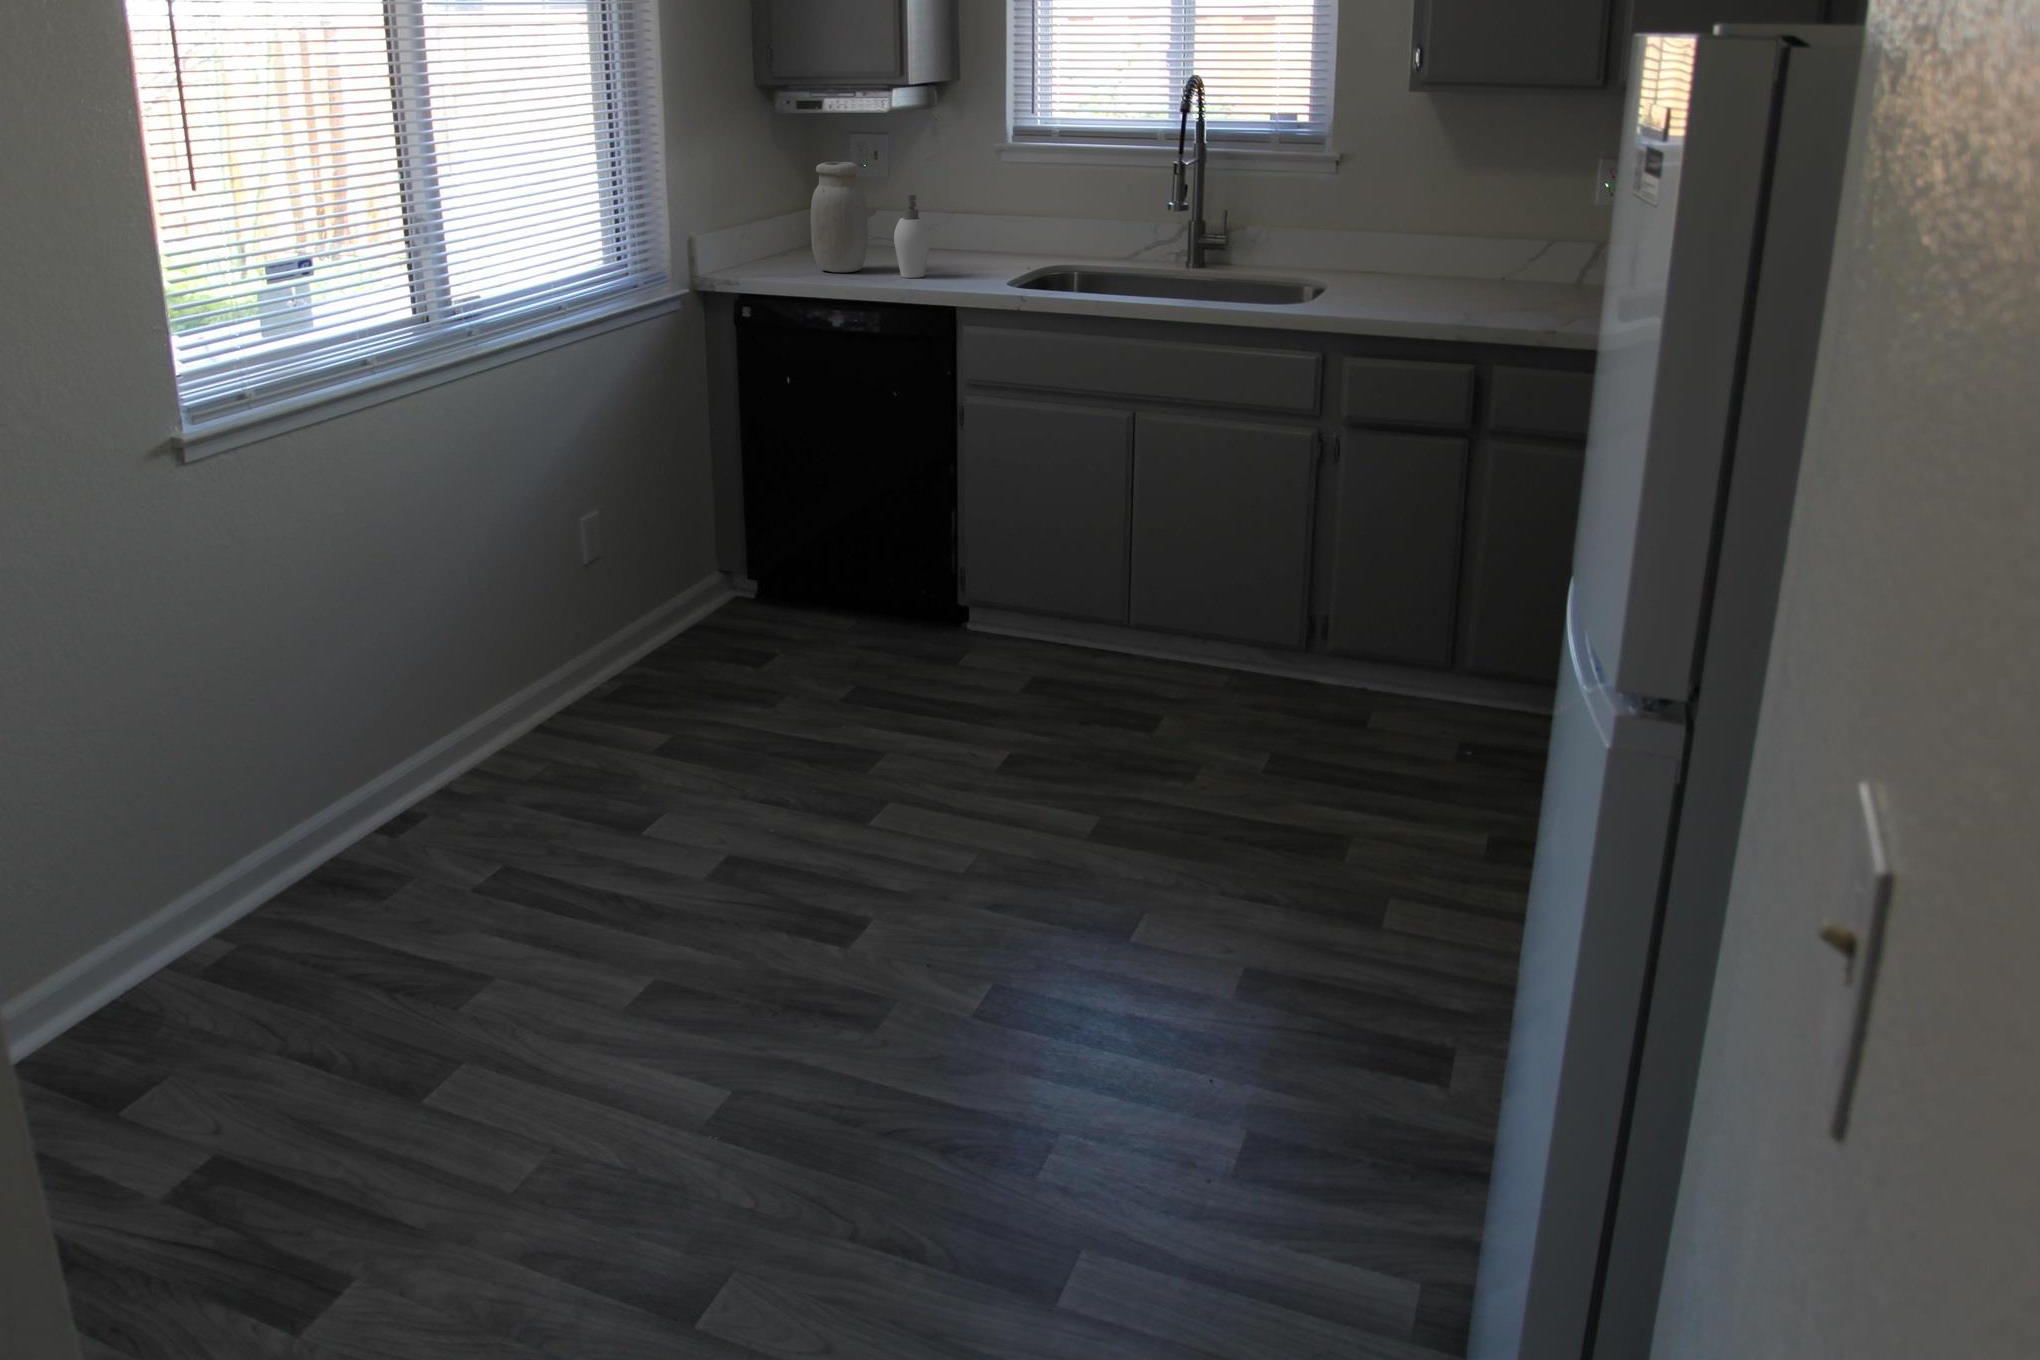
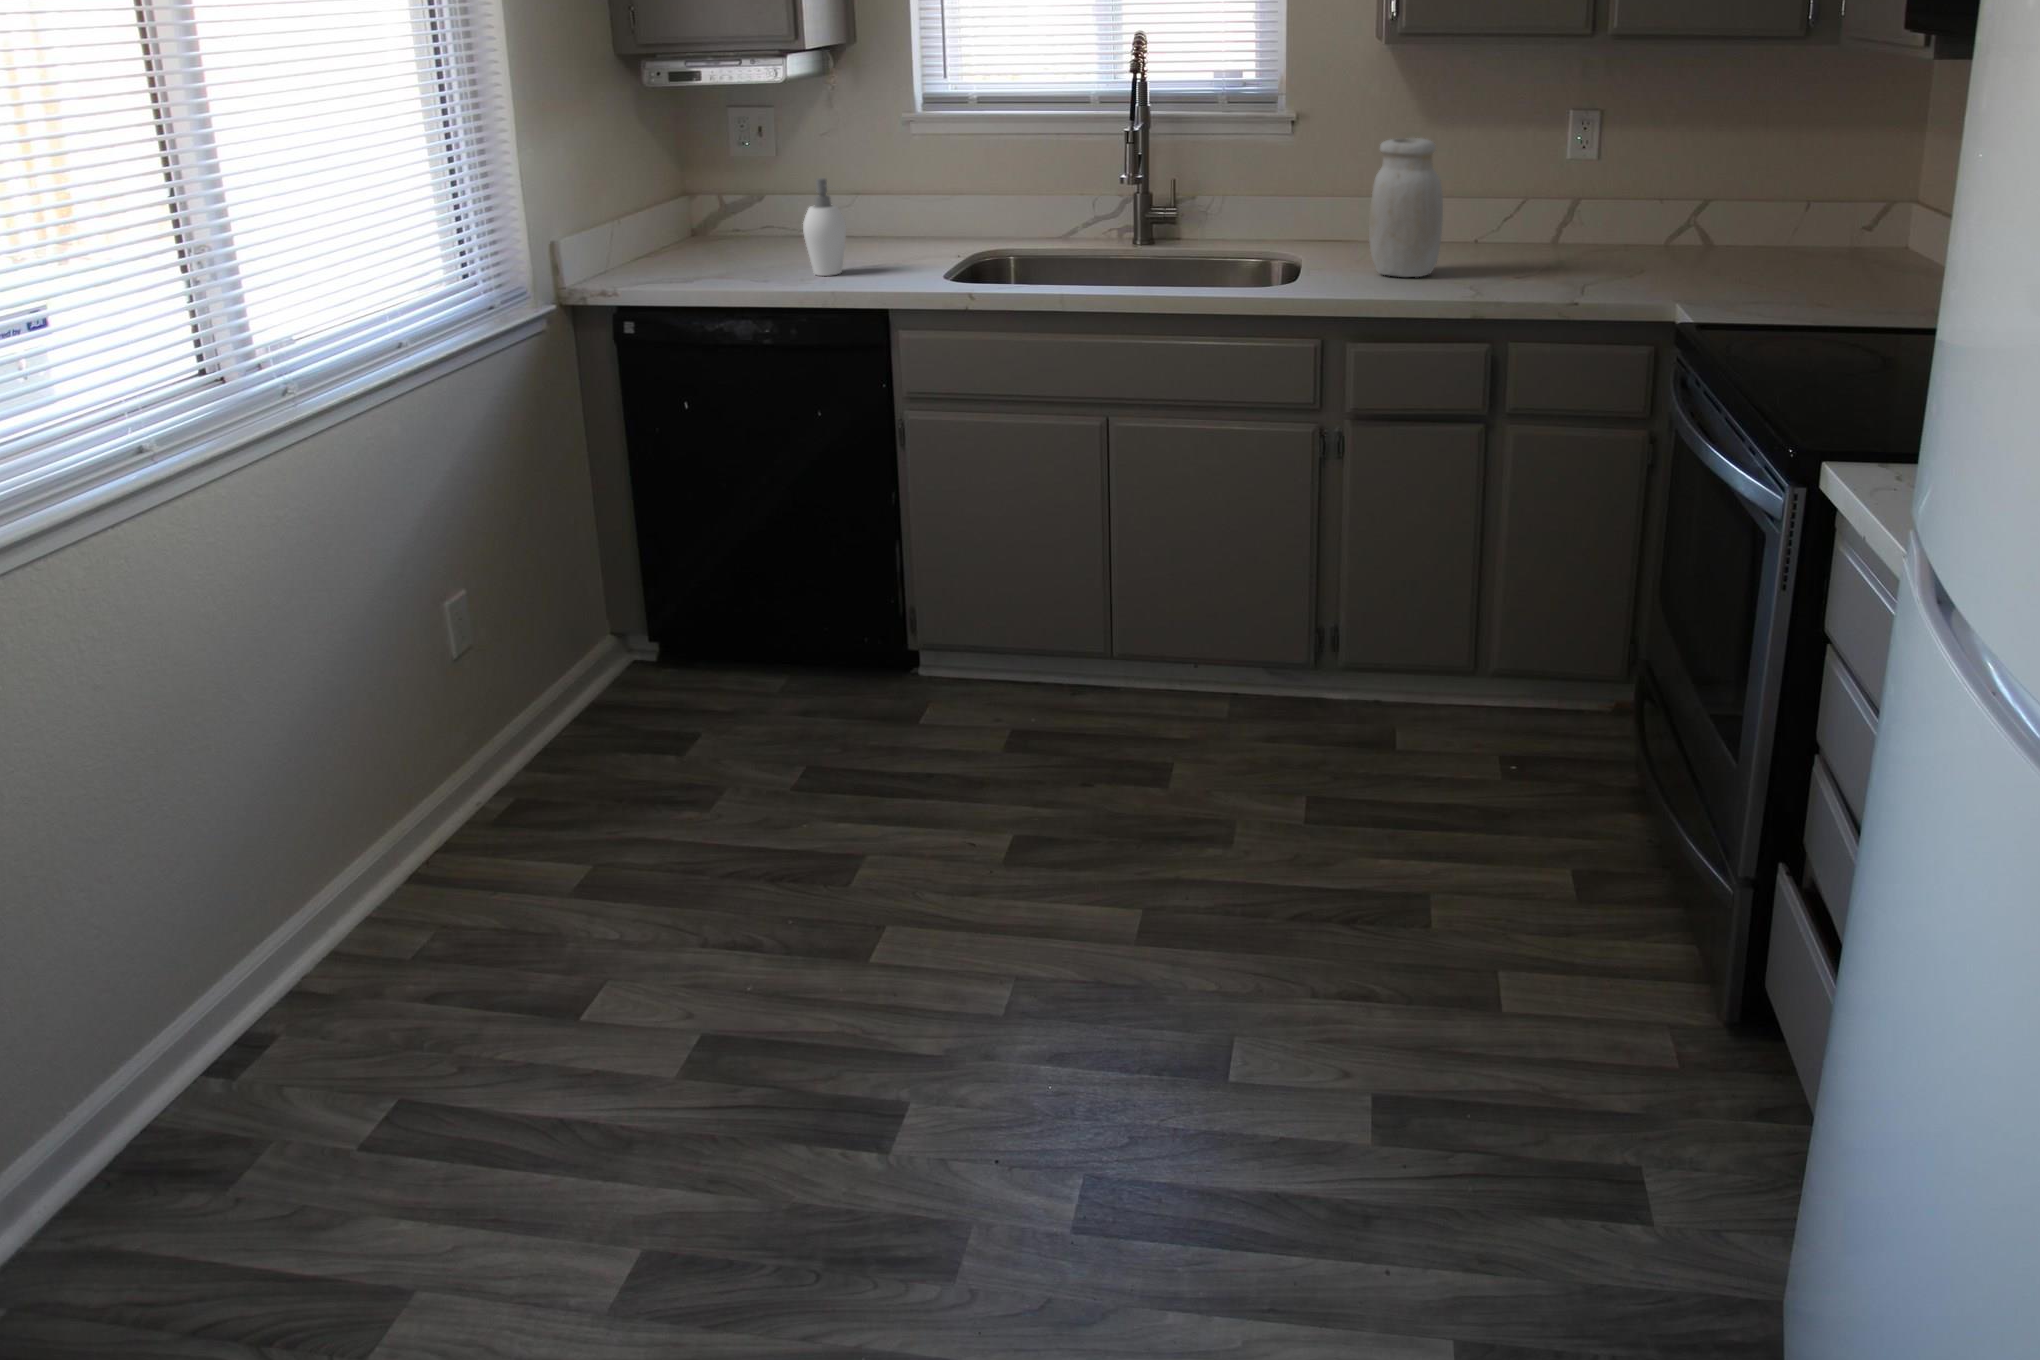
jar: present [811,162,868,272] -> present [1369,138,1443,277]

